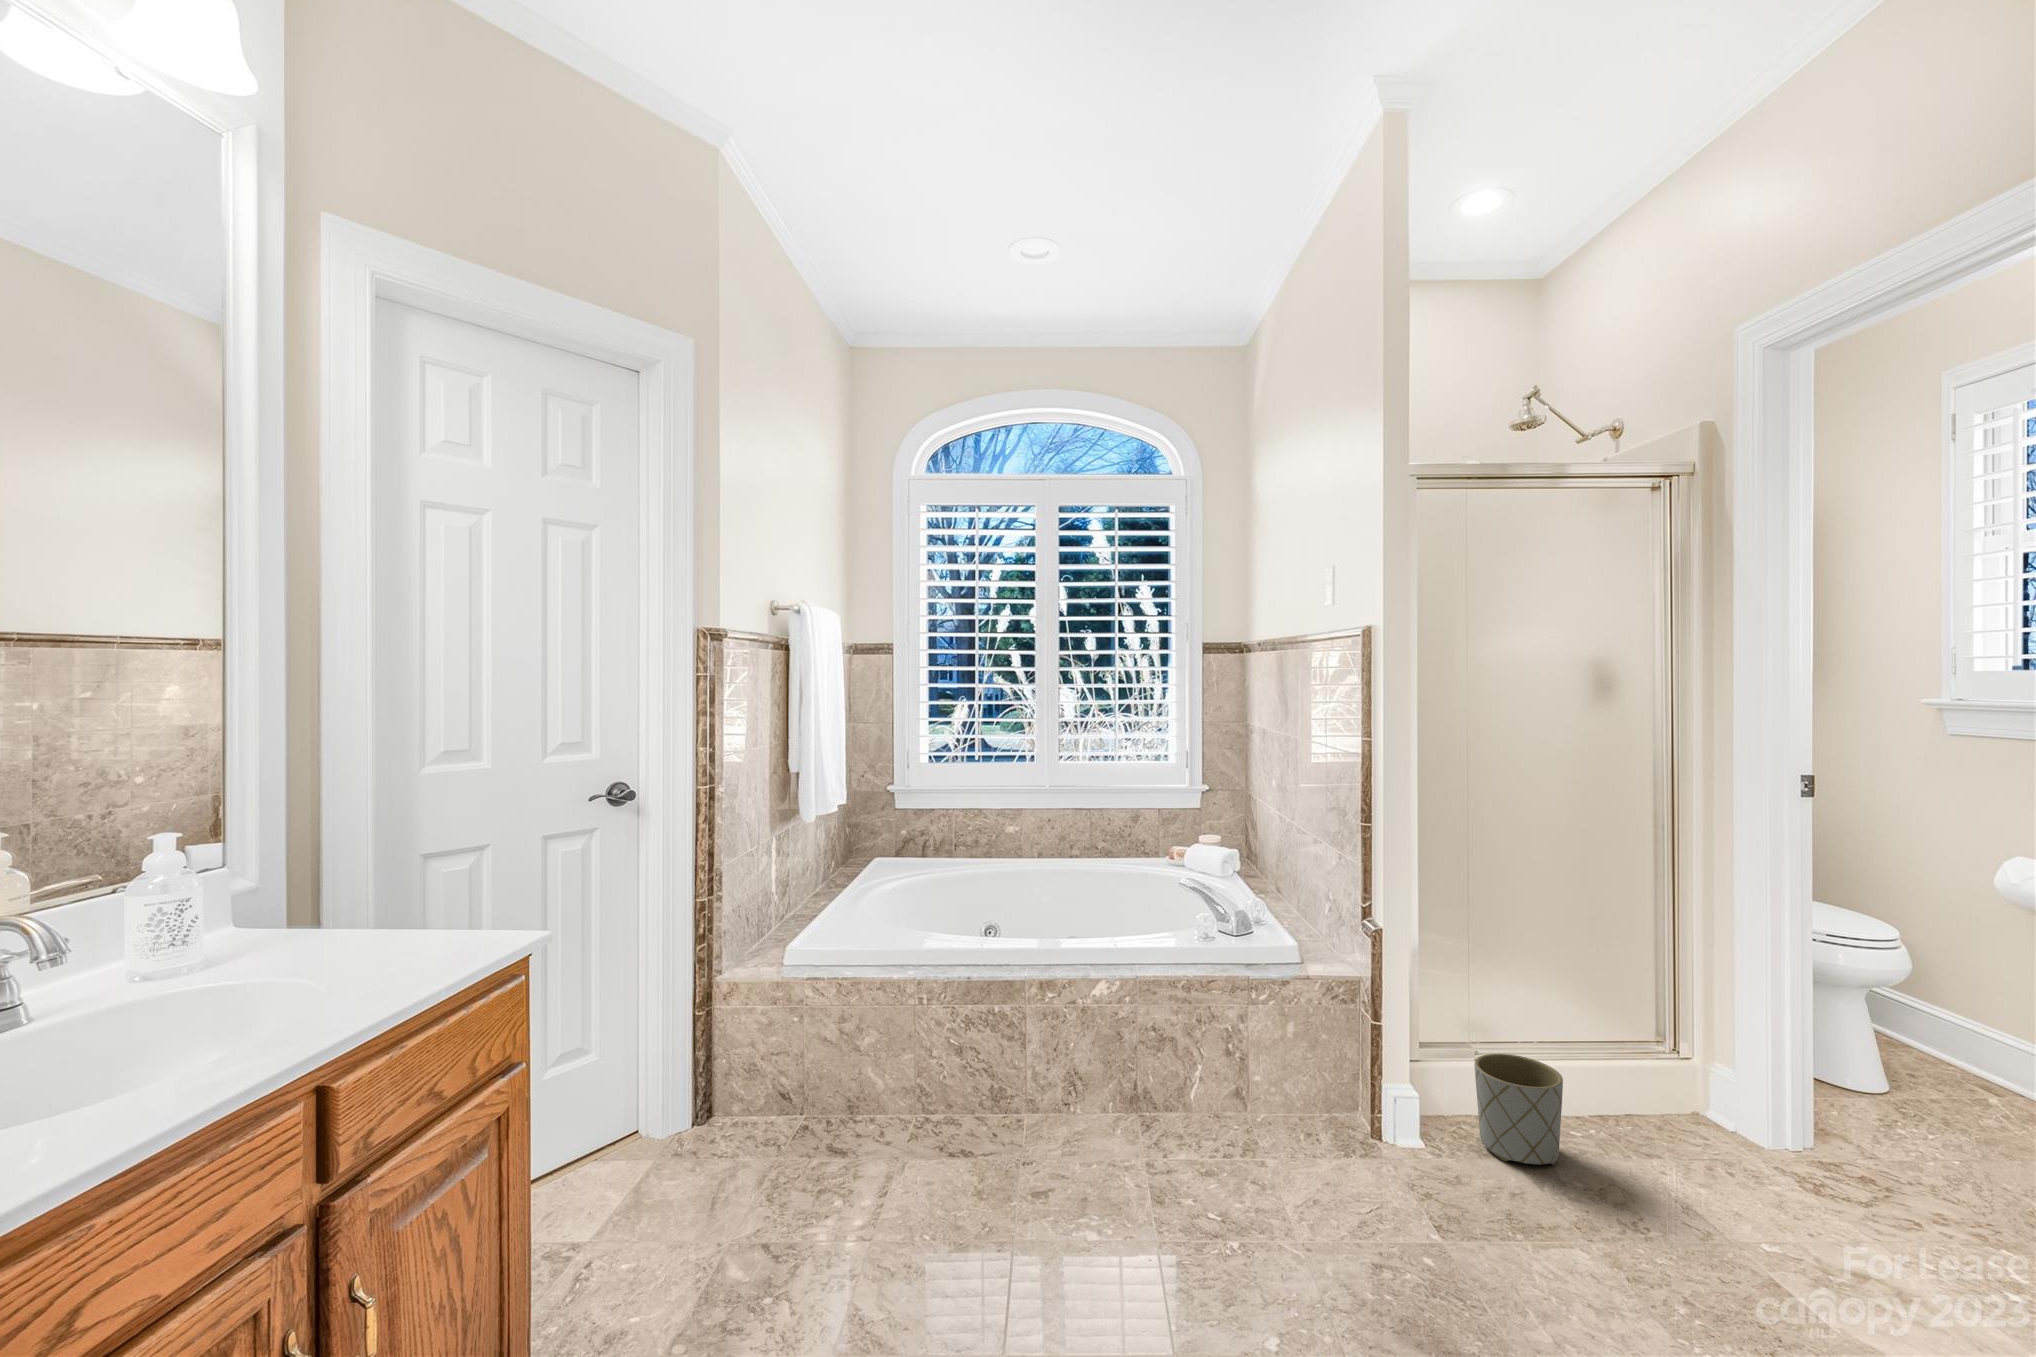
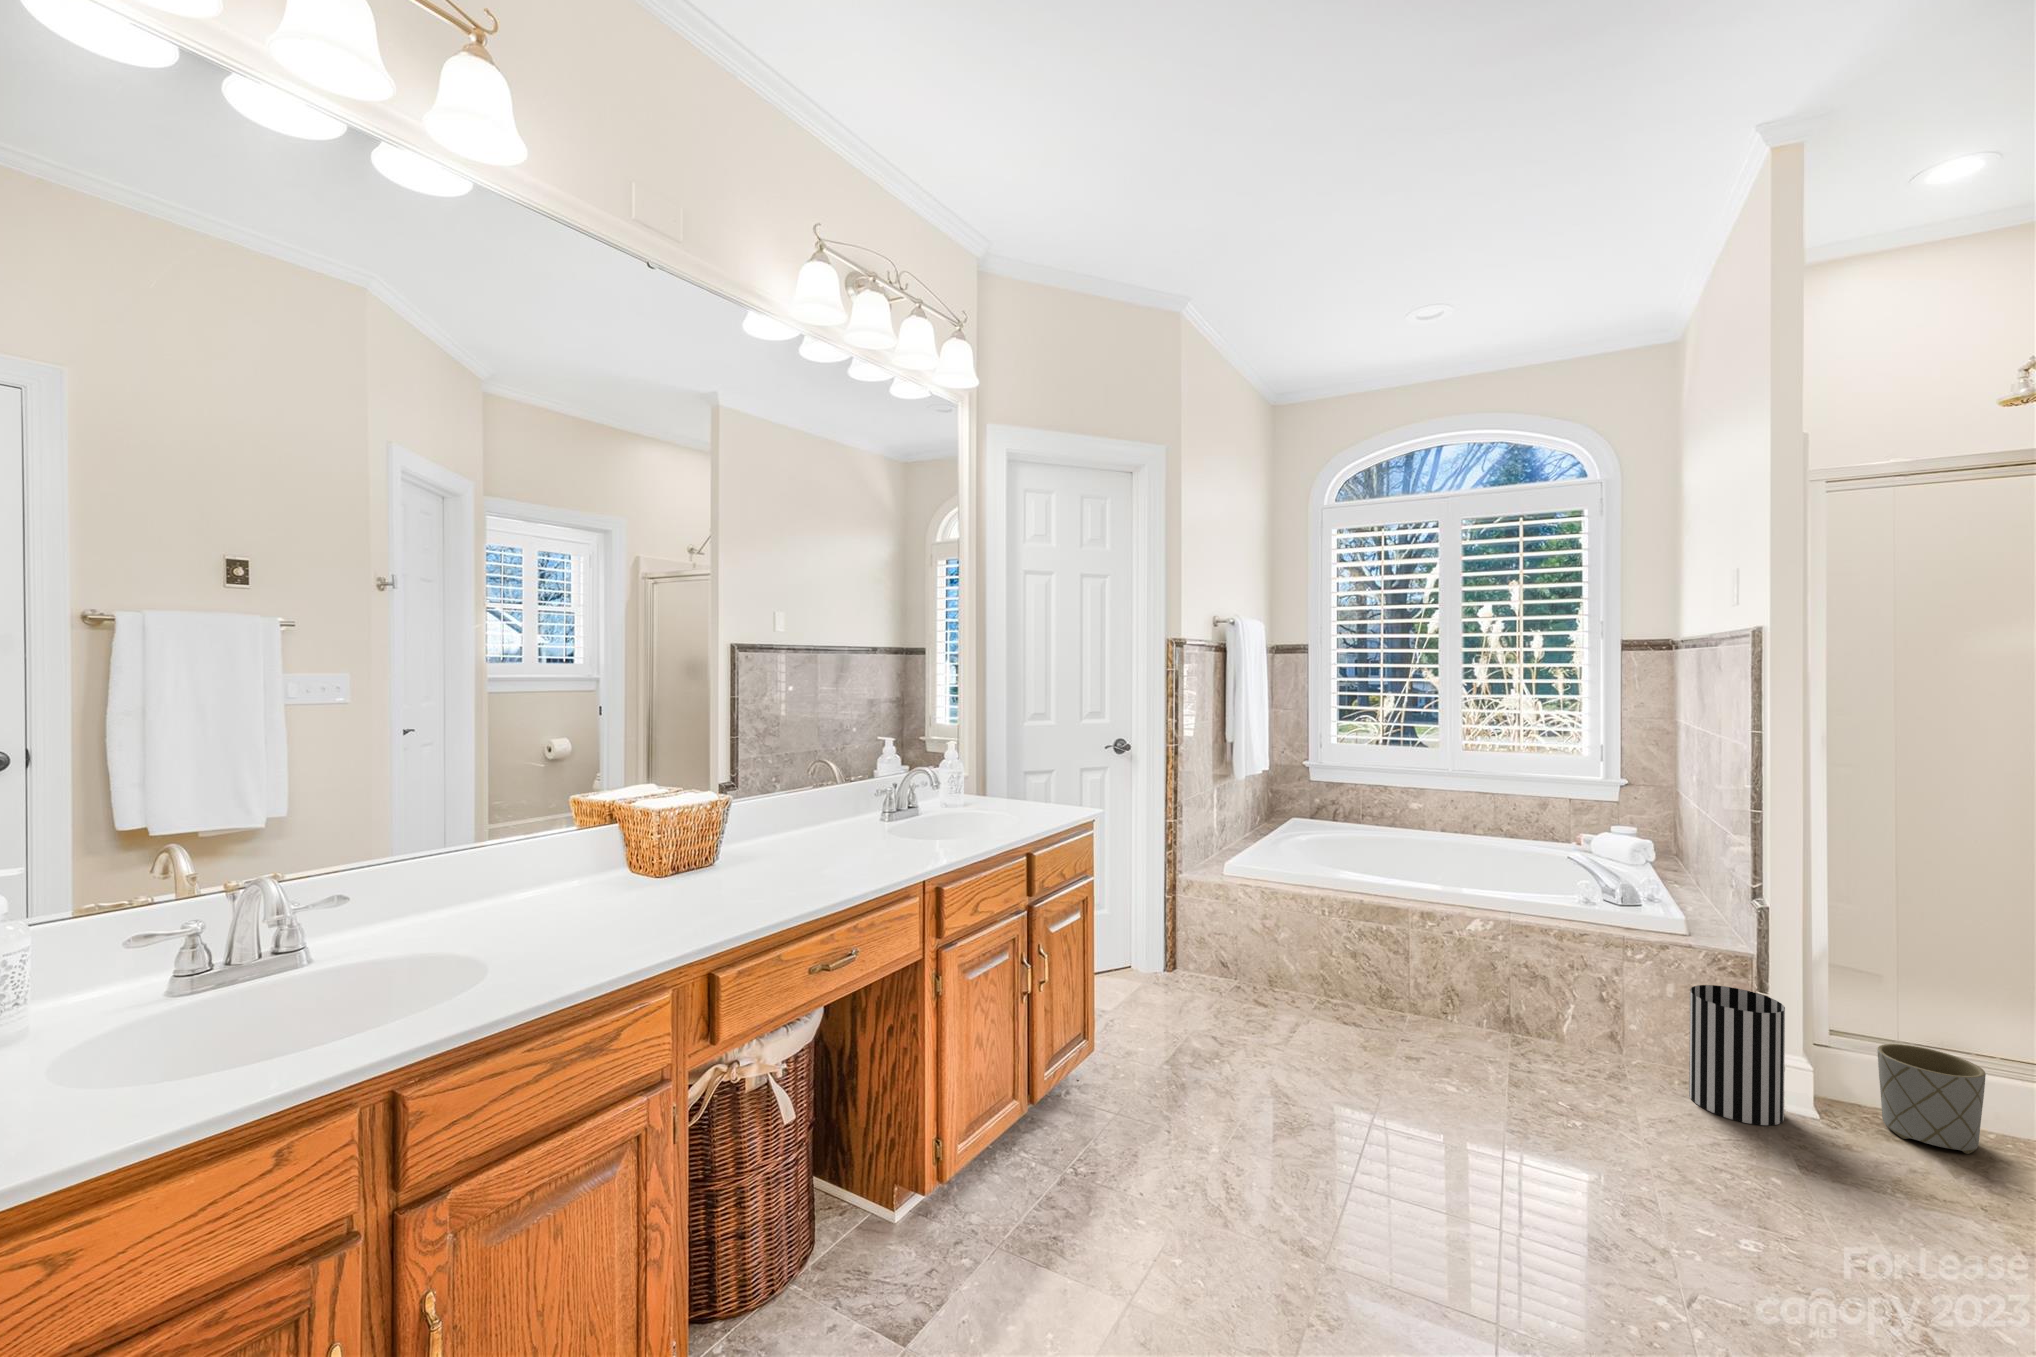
wastebasket: none [1321,1023,1411,1186] -> present [1689,985,1785,1125]

